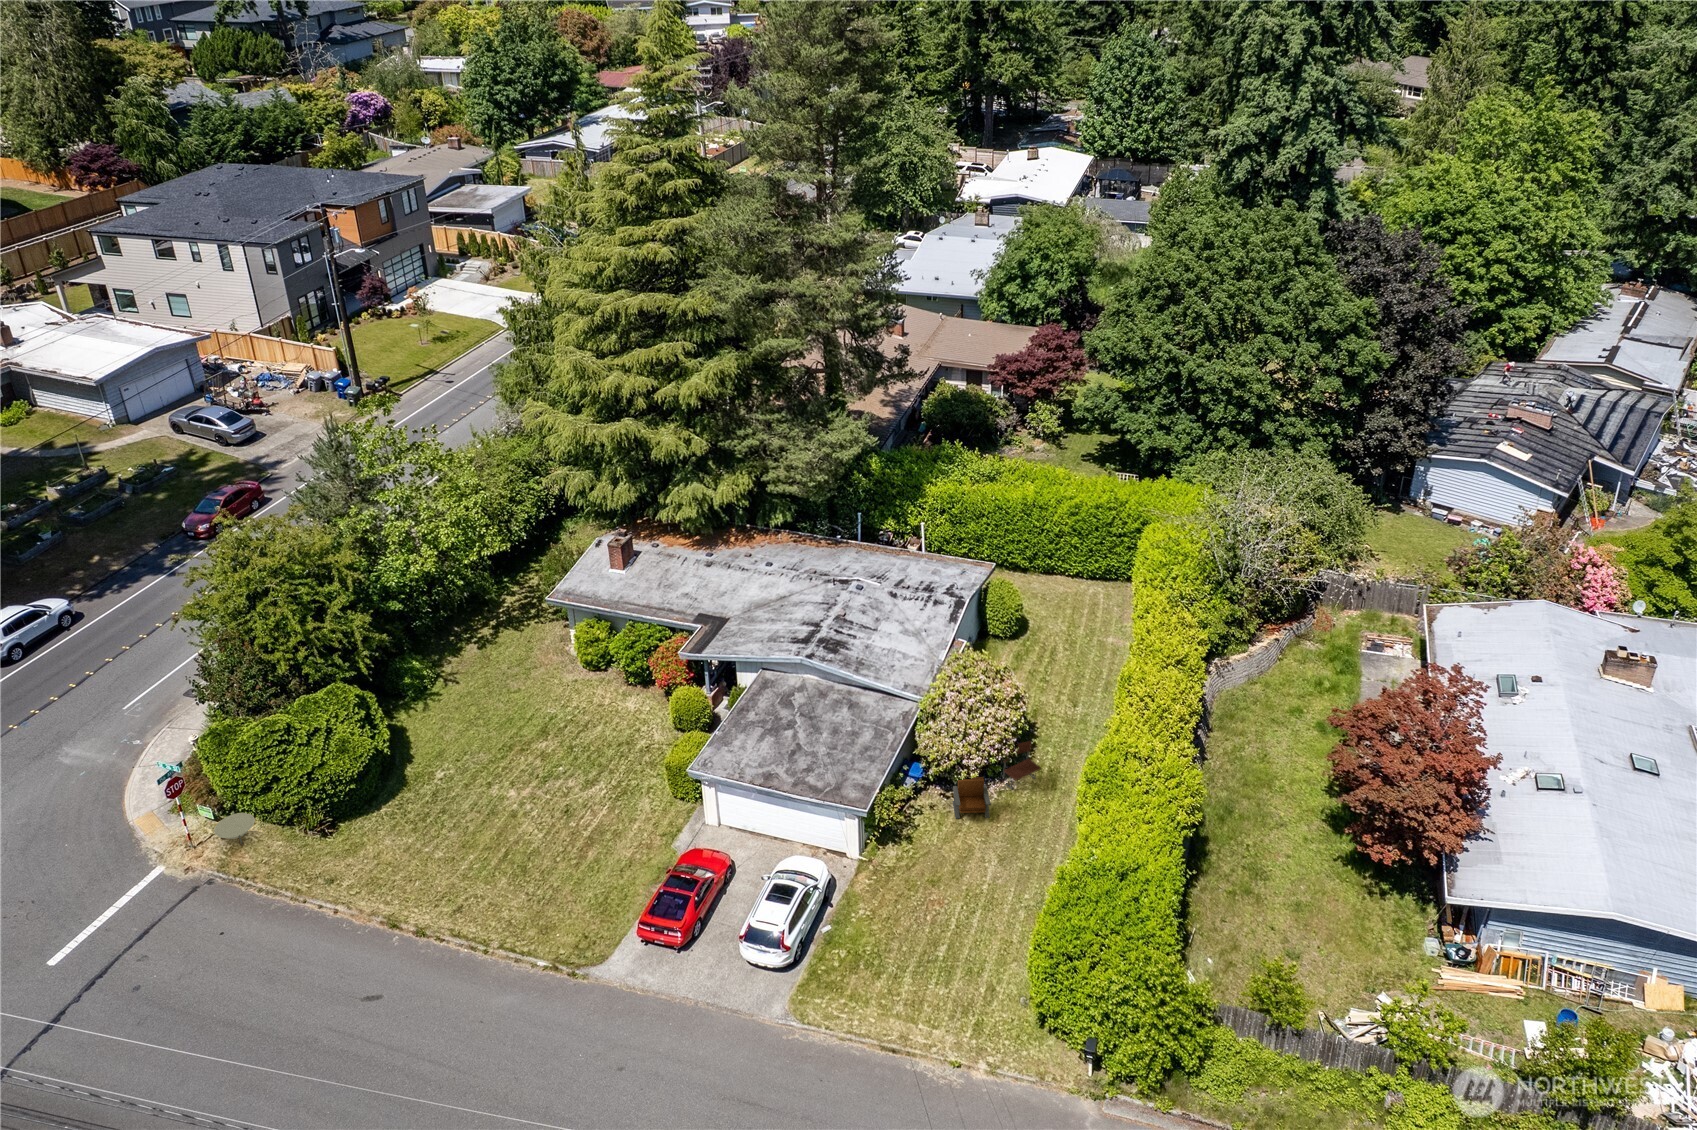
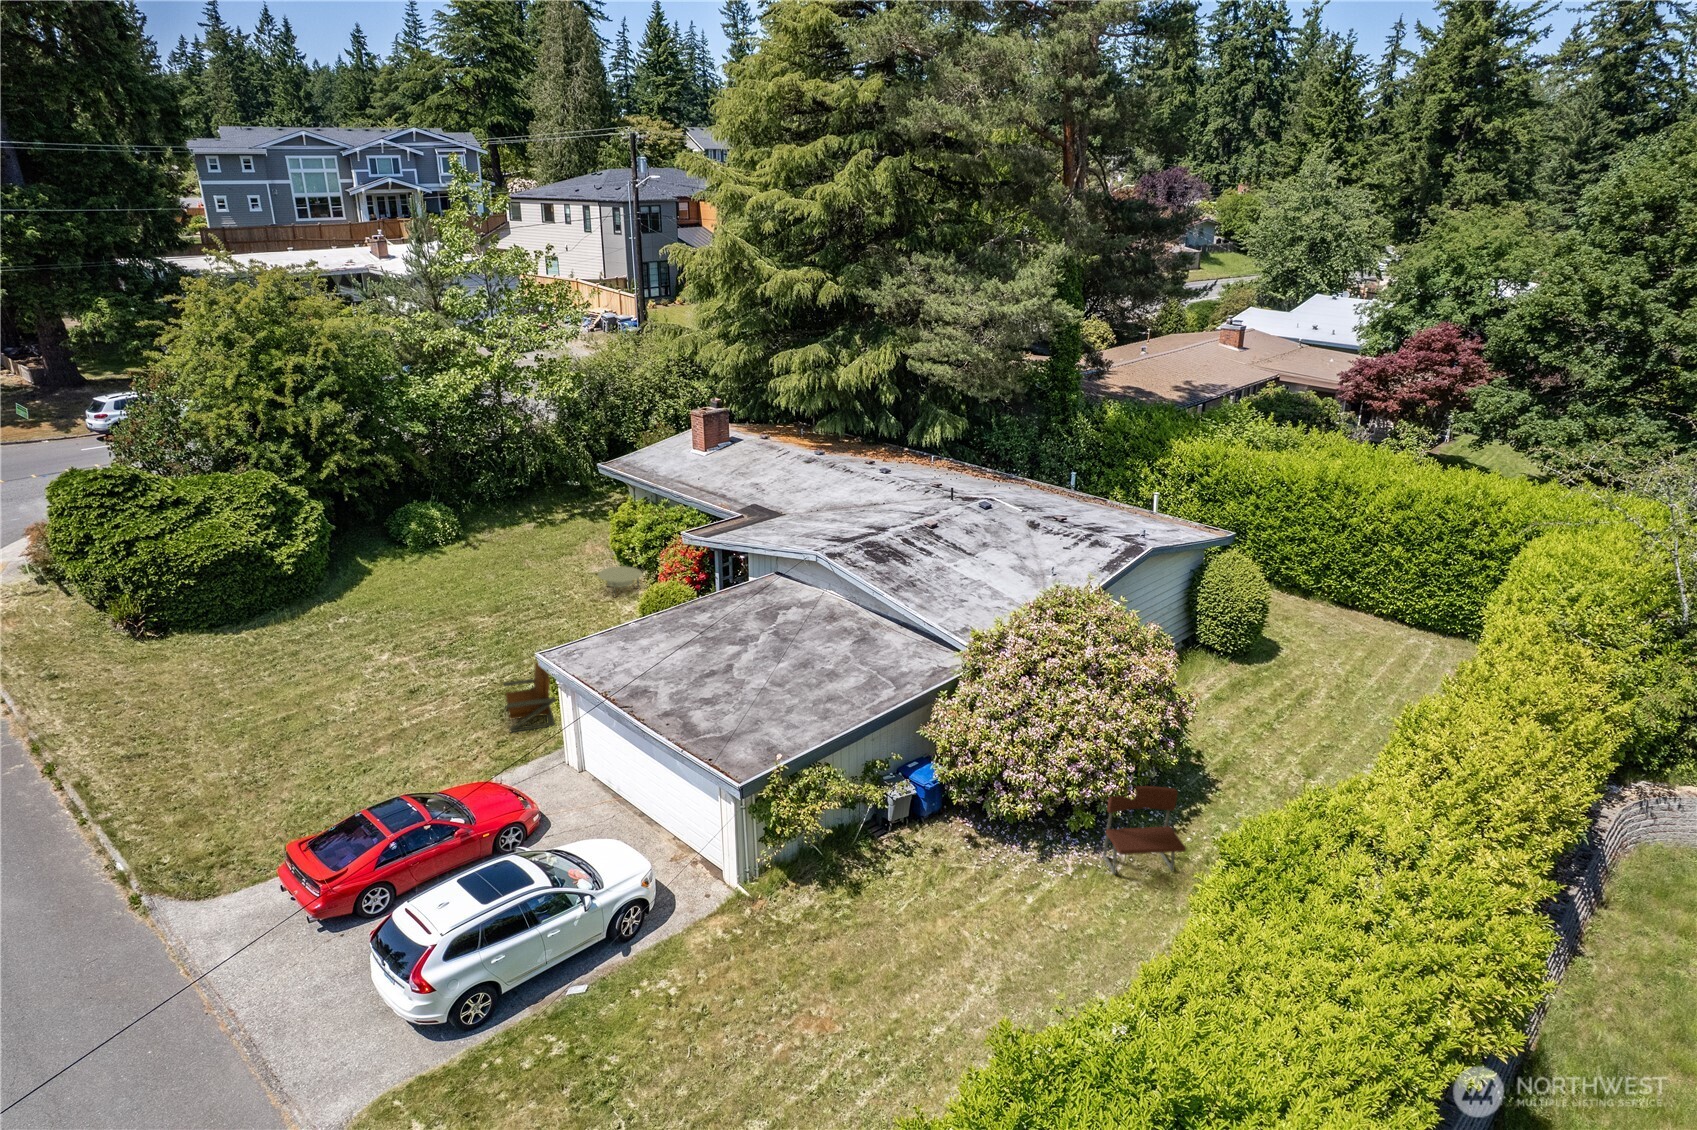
lounge chair: present [952,777,990,819] -> present [504,662,556,732]
round table: present [214,813,255,846] -> present [598,566,642,597]

